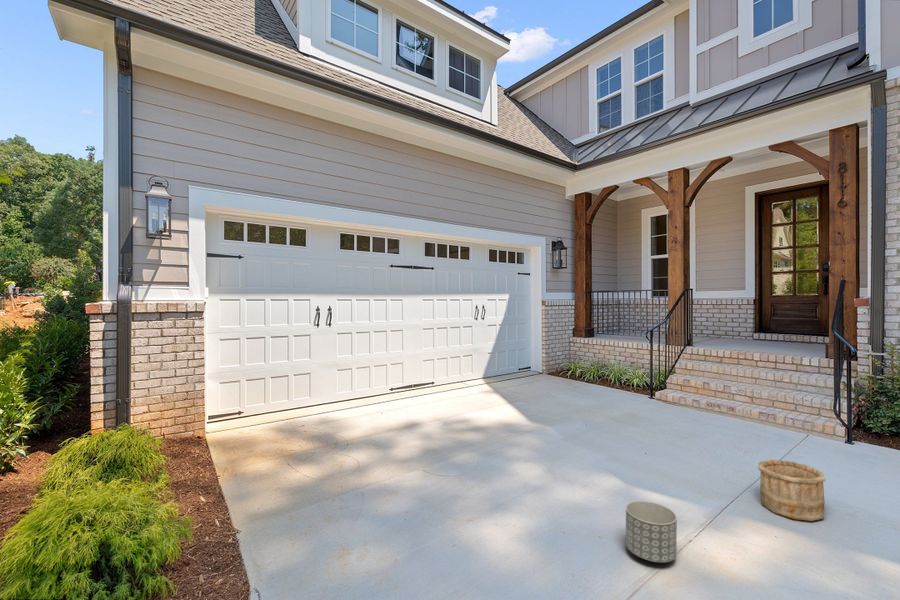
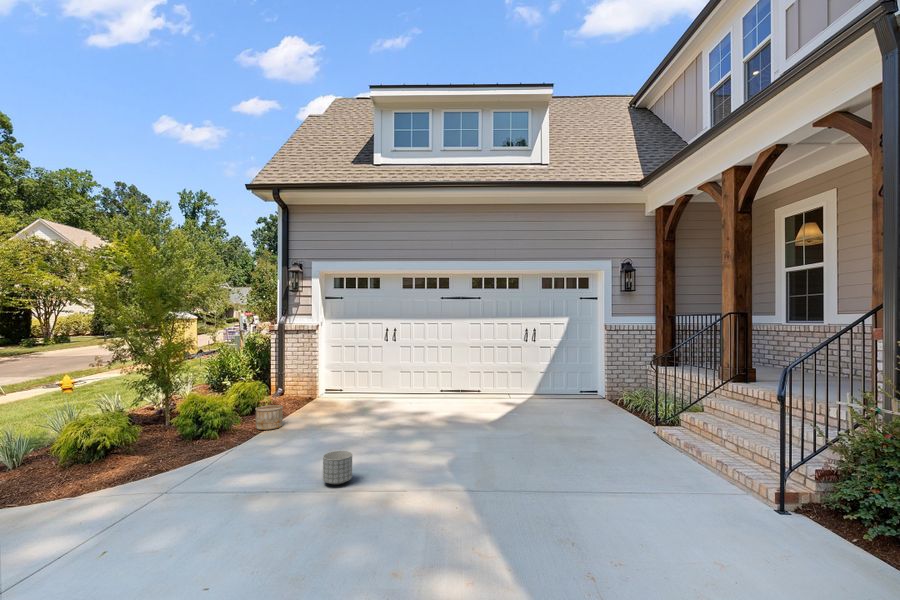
wooden bucket: present [758,460,825,521] -> present [255,405,283,430]

